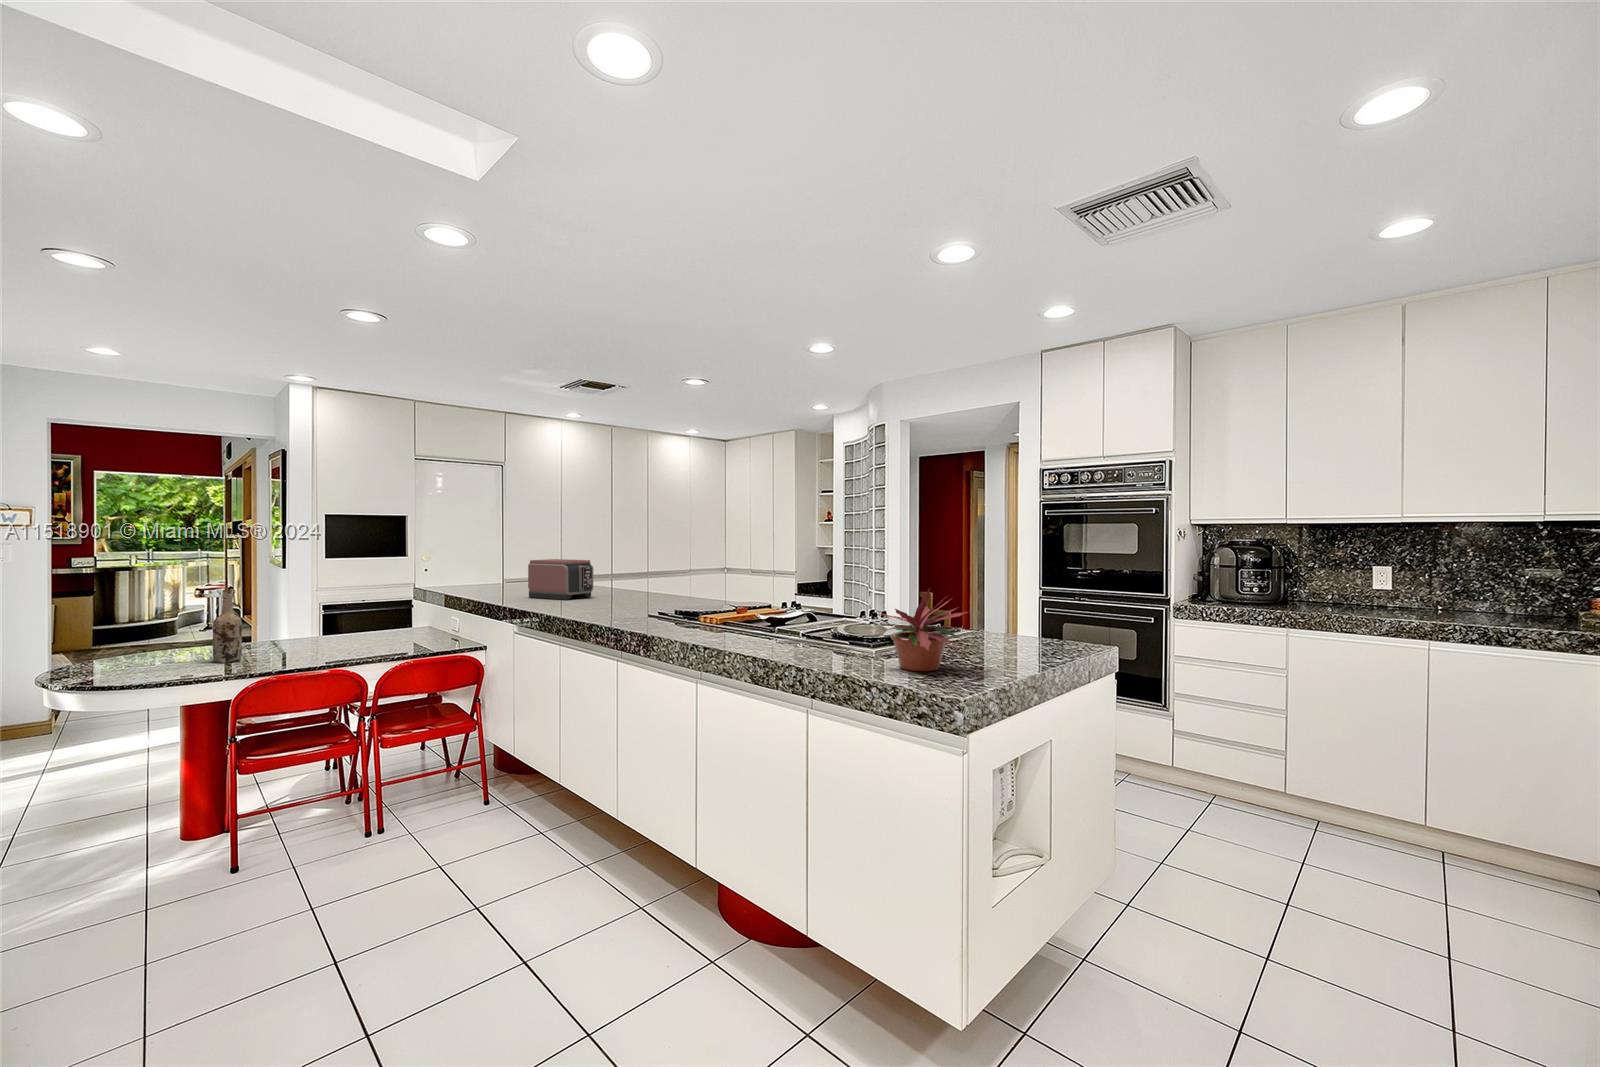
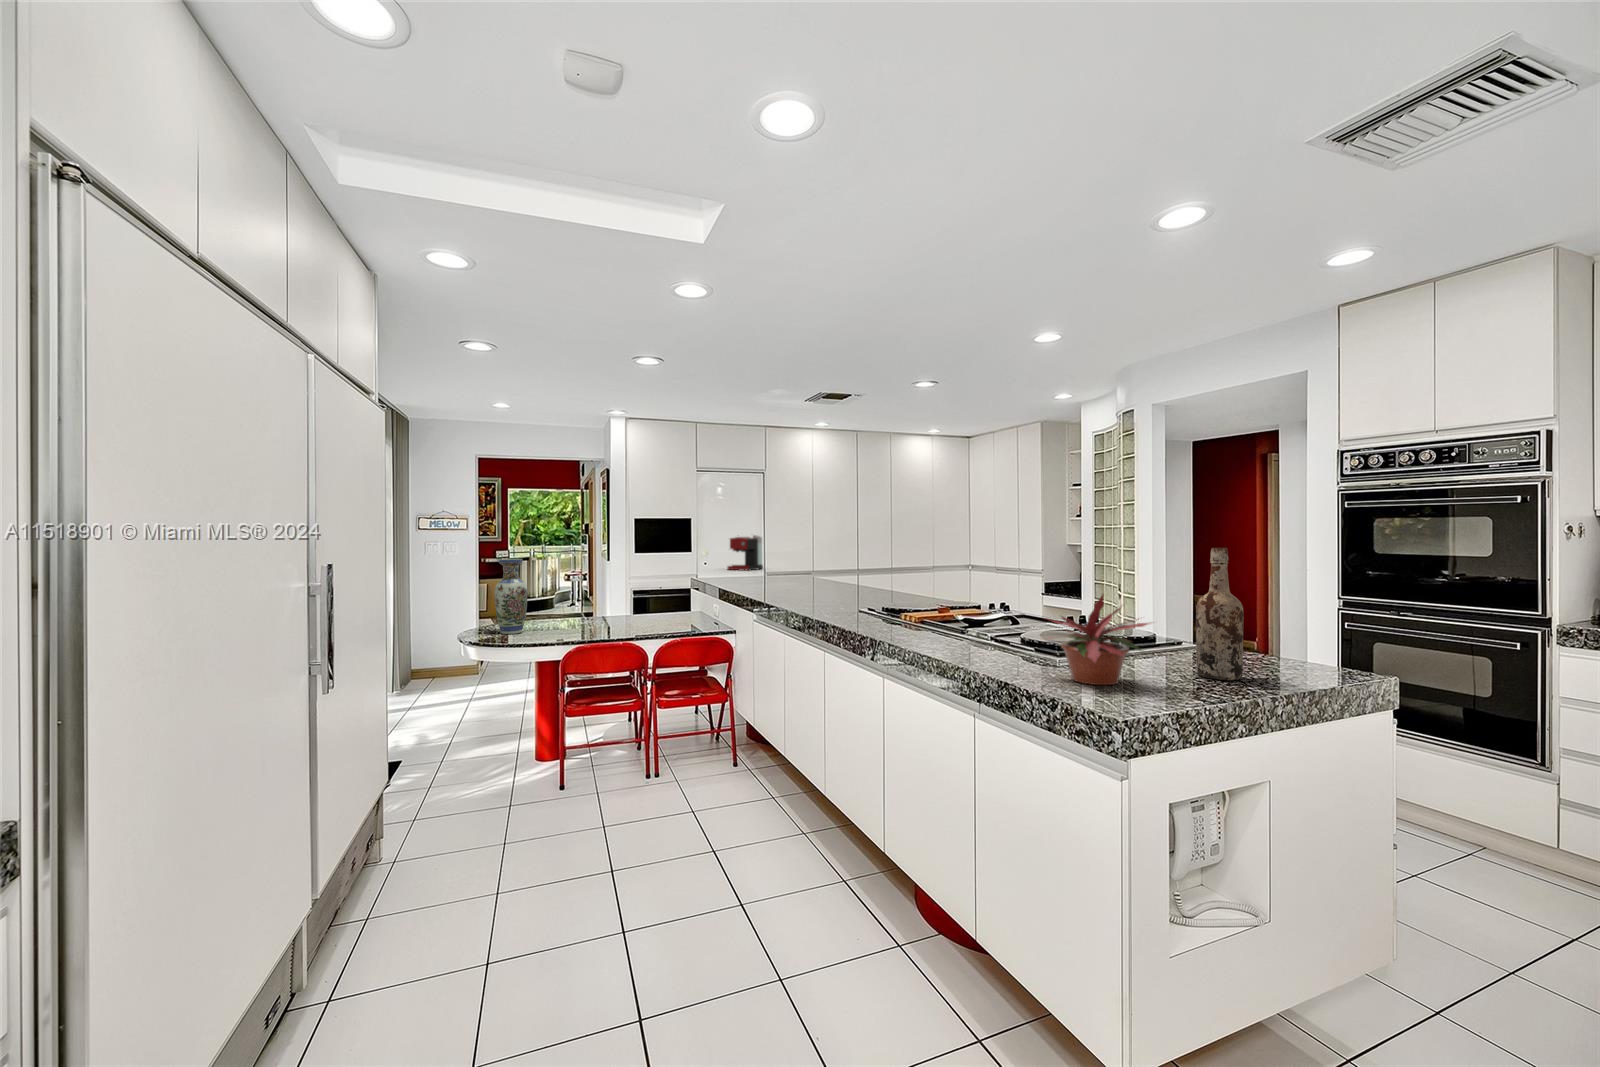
coffee maker: none [450,536,495,578] -> present [727,535,763,570]
toaster: present [528,559,593,600] -> none [773,556,827,593]
vase: none [123,566,180,669] -> present [495,559,527,634]
wine bottle: present [213,589,242,663] -> present [1196,548,1243,680]

